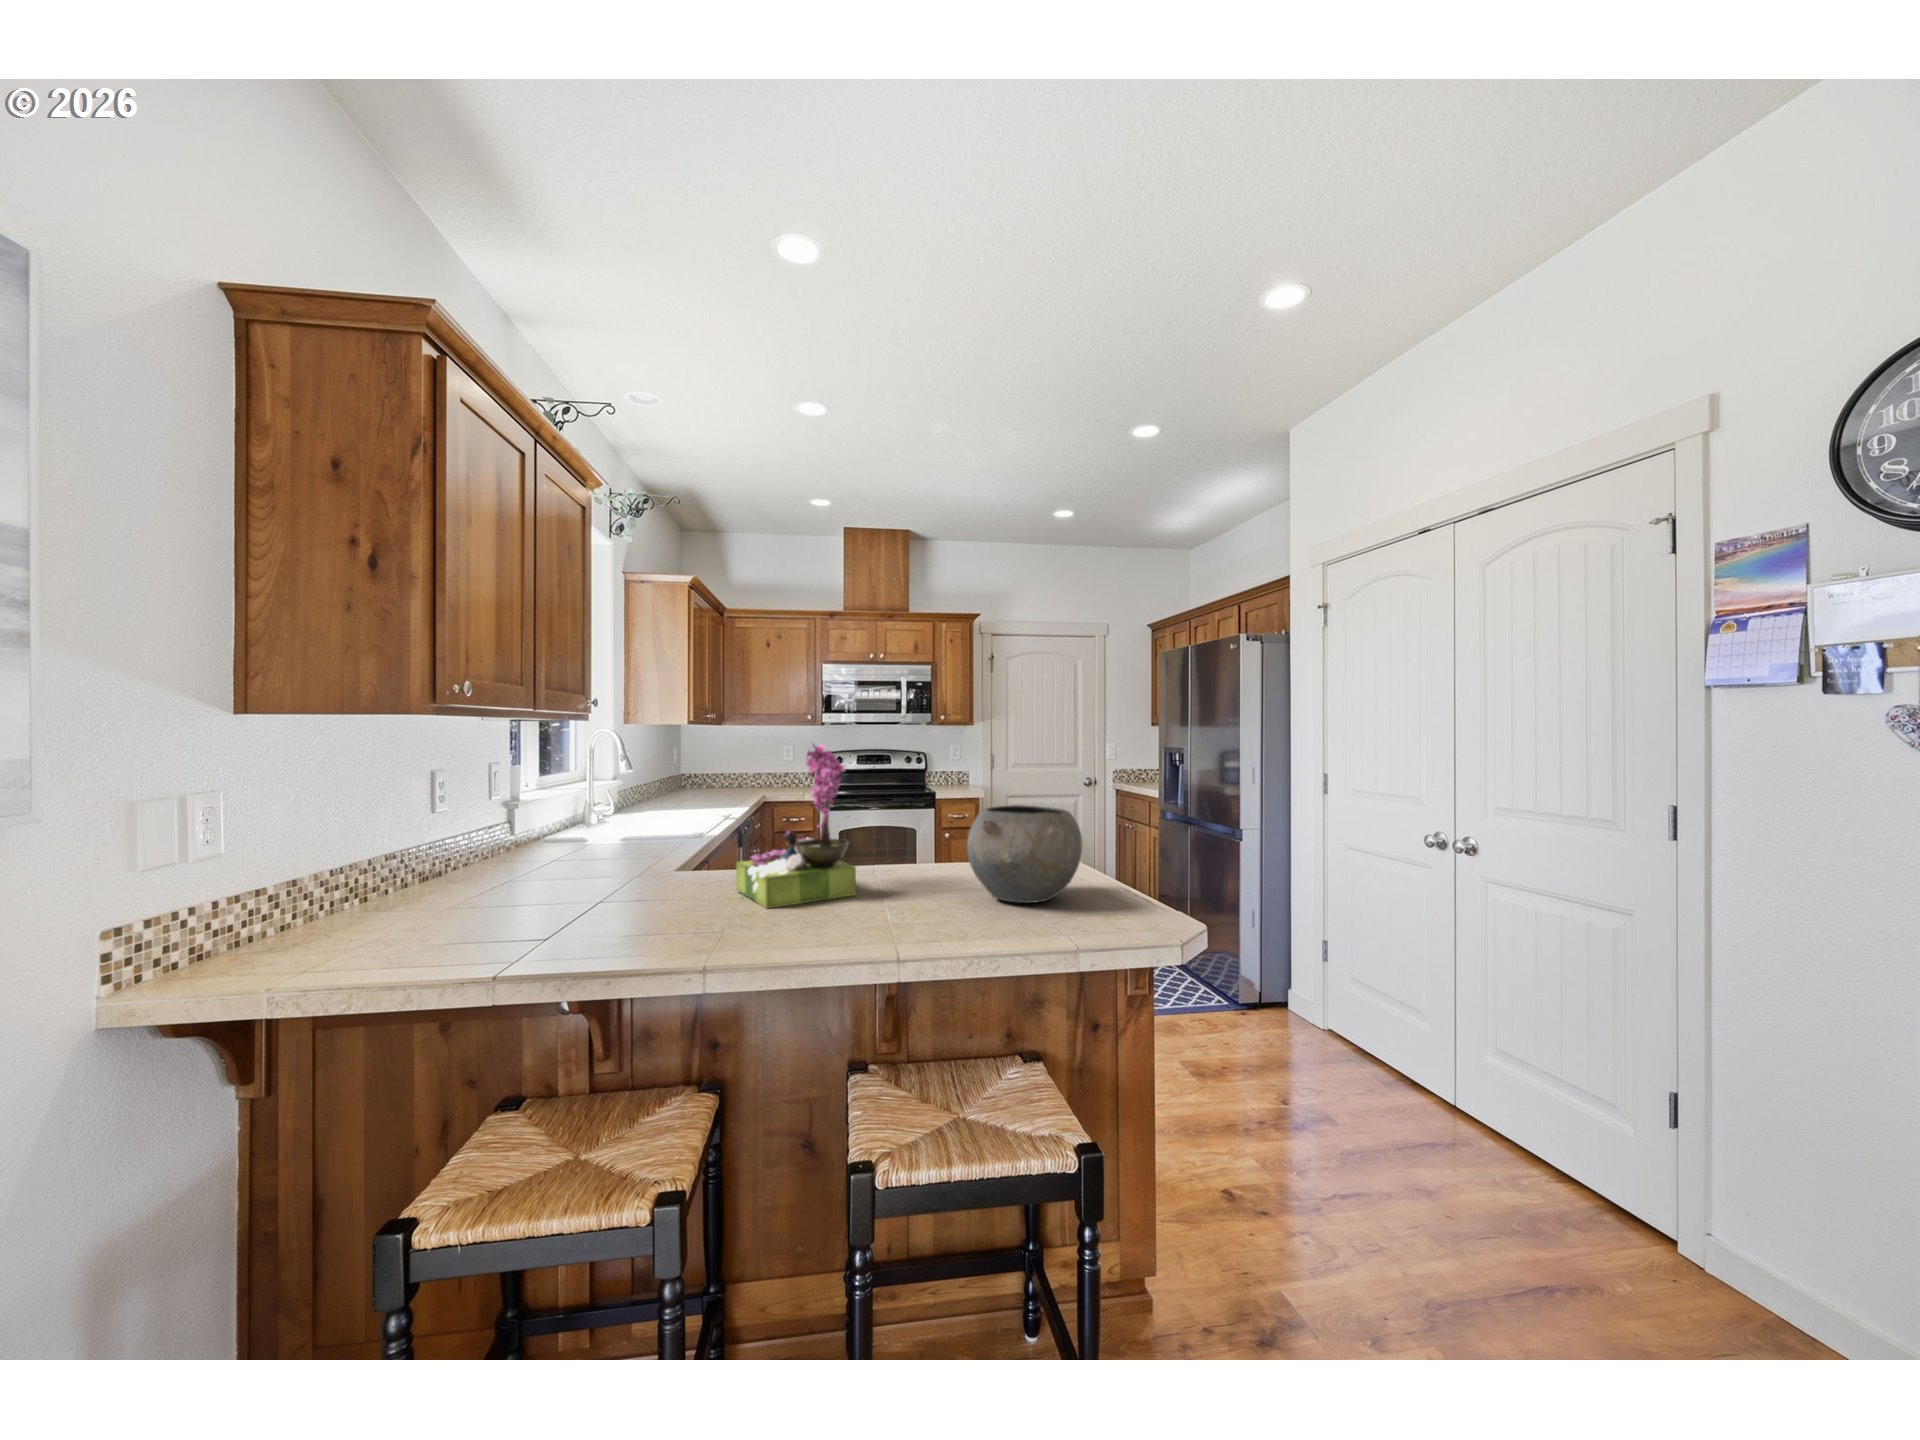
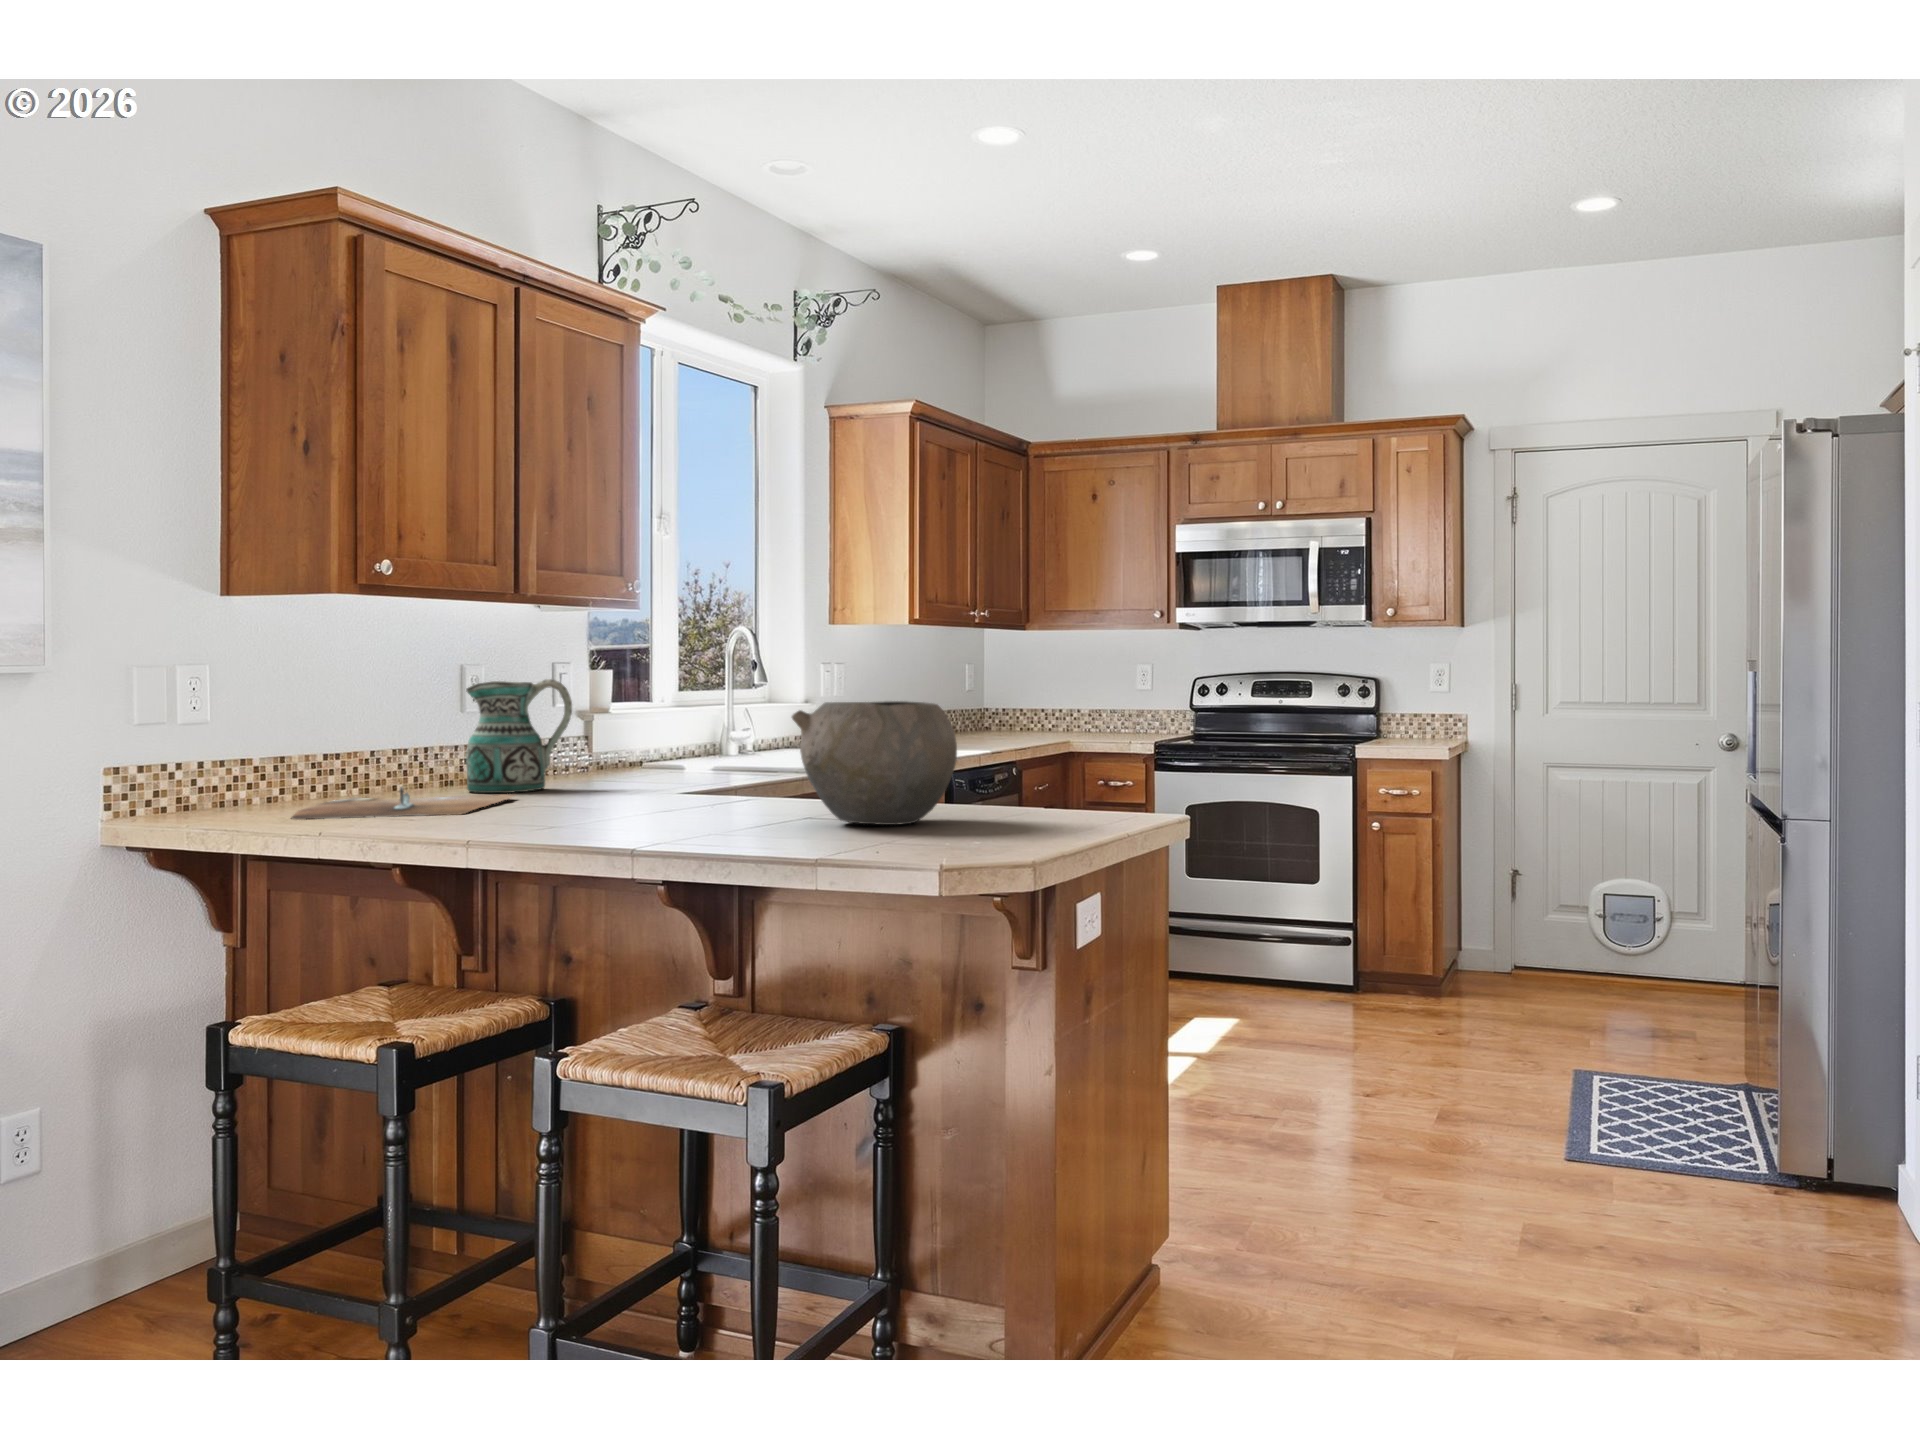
flower arrangement: present [736,743,856,908] -> none [616,622,761,814]
ceramic pitcher: none [480,782,582,889] -> present [466,679,572,793]
cutting board: none [373,892,611,962] -> present [291,787,514,820]

